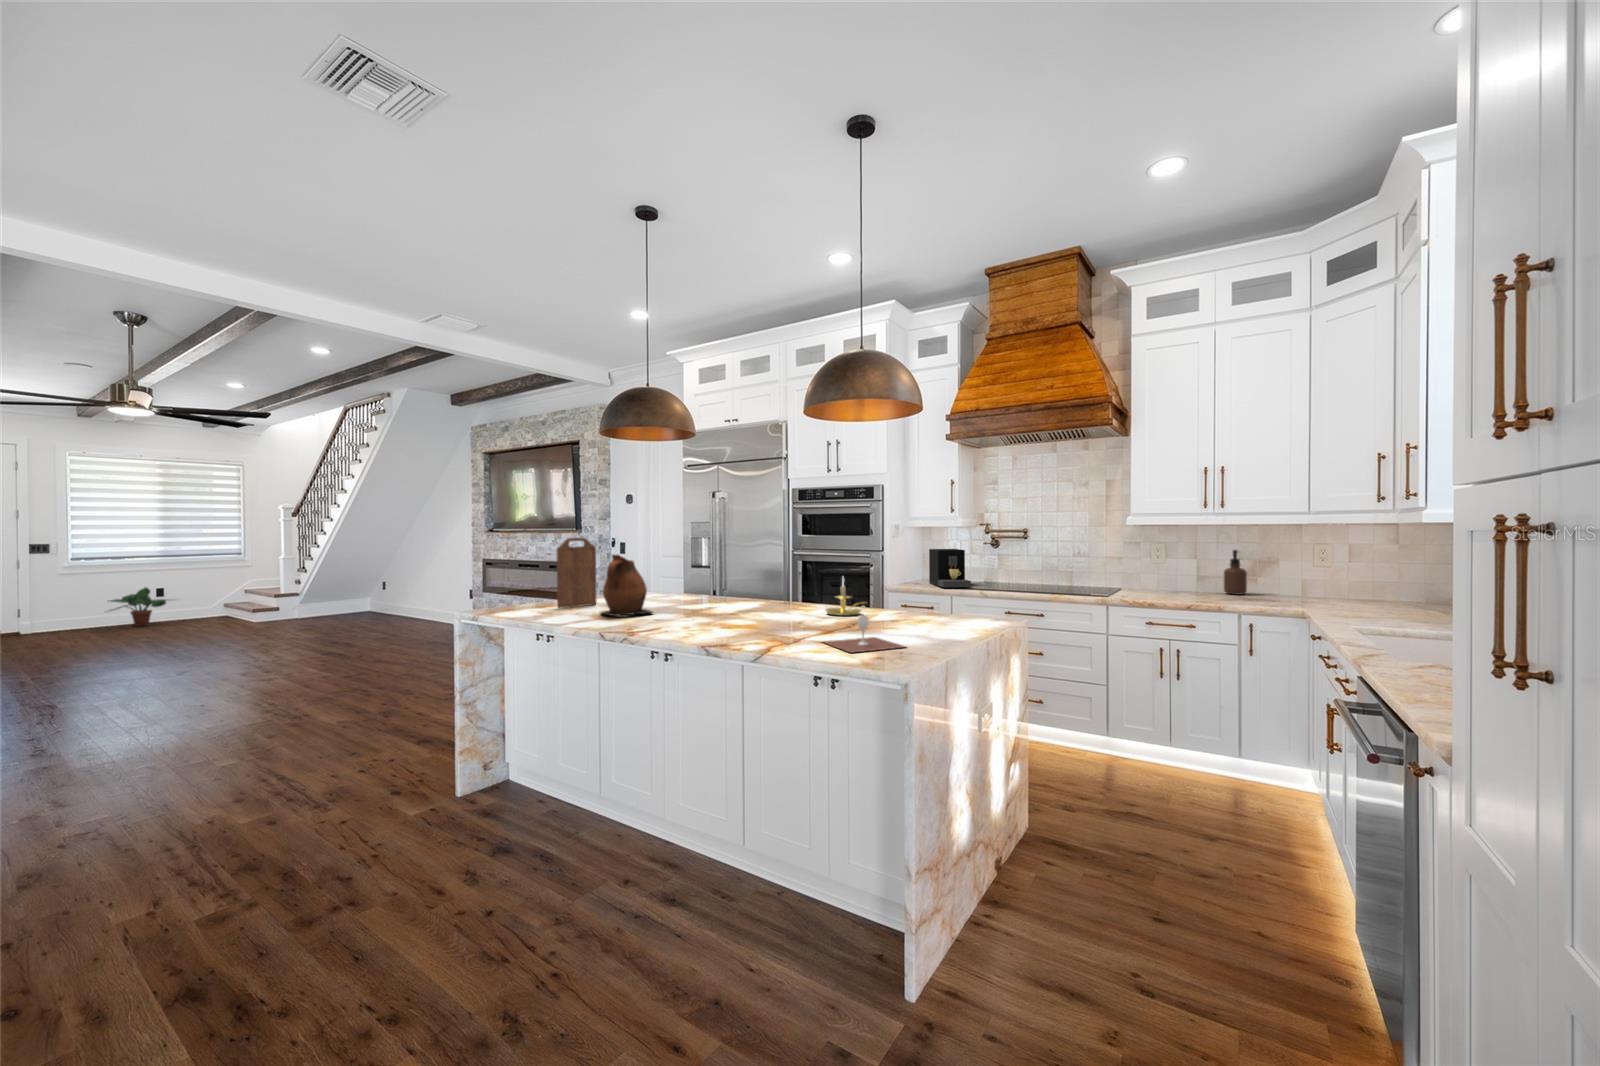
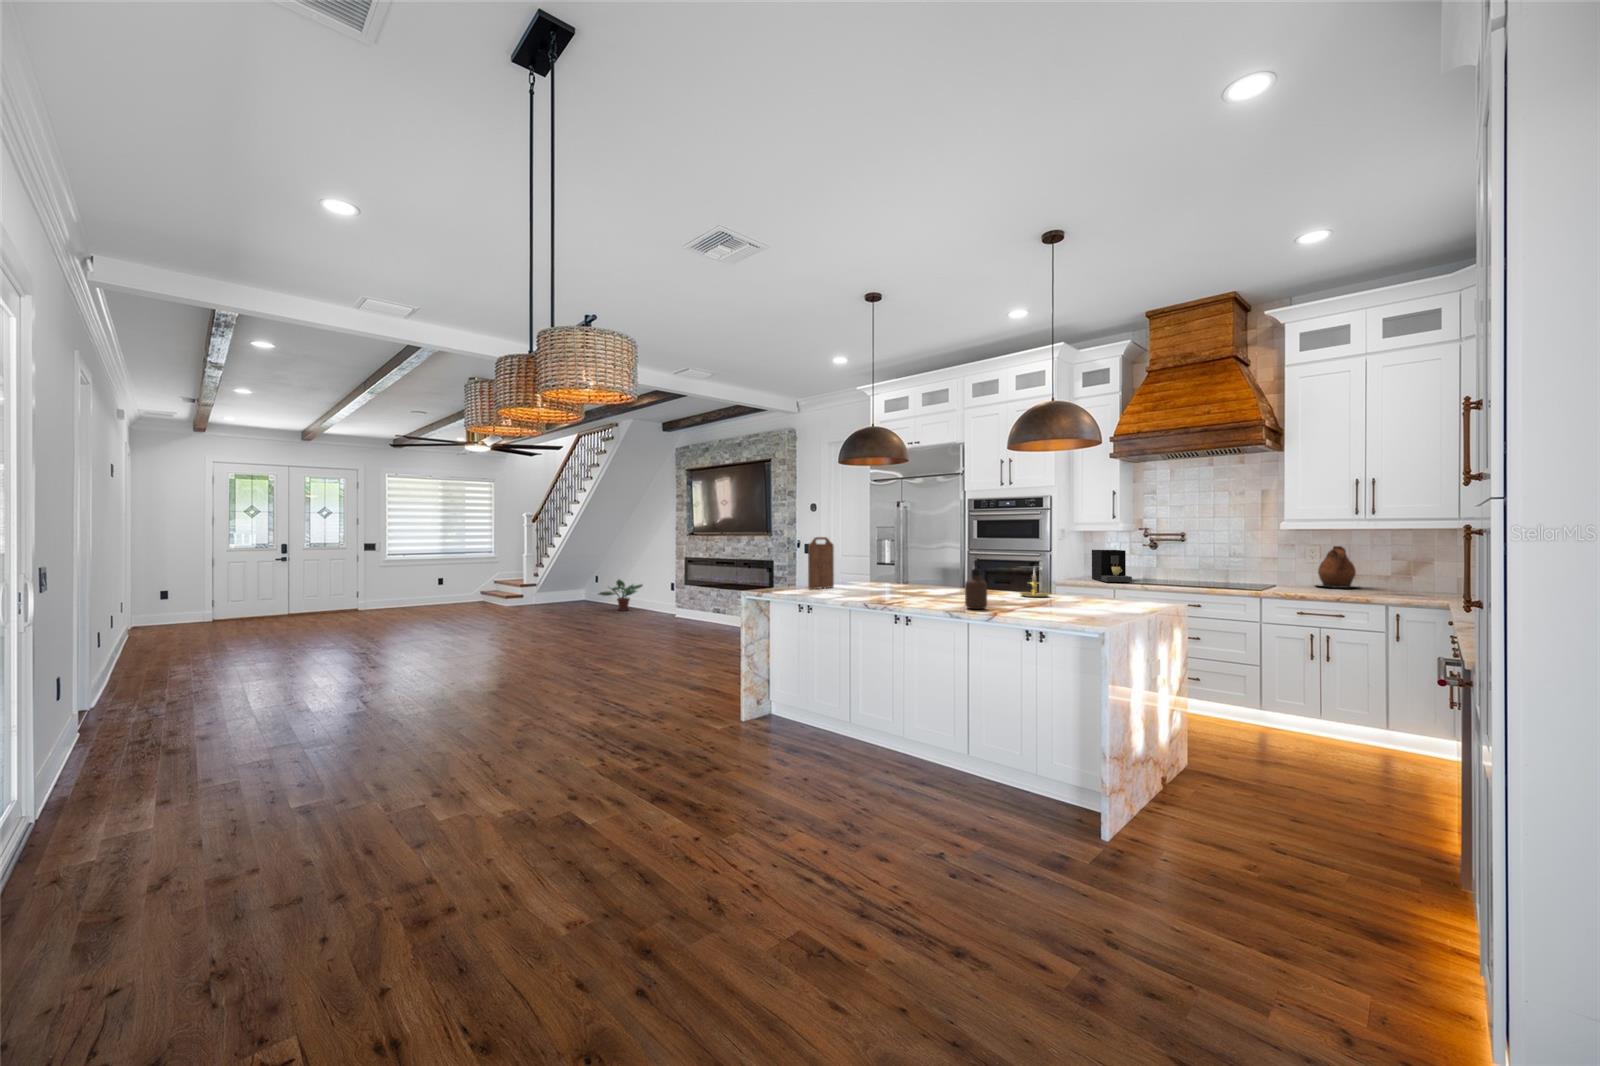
soap dispenser: present [1224,550,1247,595] -> present [965,559,987,609]
ceramic pitcher: present [601,554,652,616] -> present [1318,546,1356,588]
potted plant: present [111,587,166,627] -> present [599,580,642,611]
wine glass: present [824,615,904,652] -> none [1032,592,1101,616]

